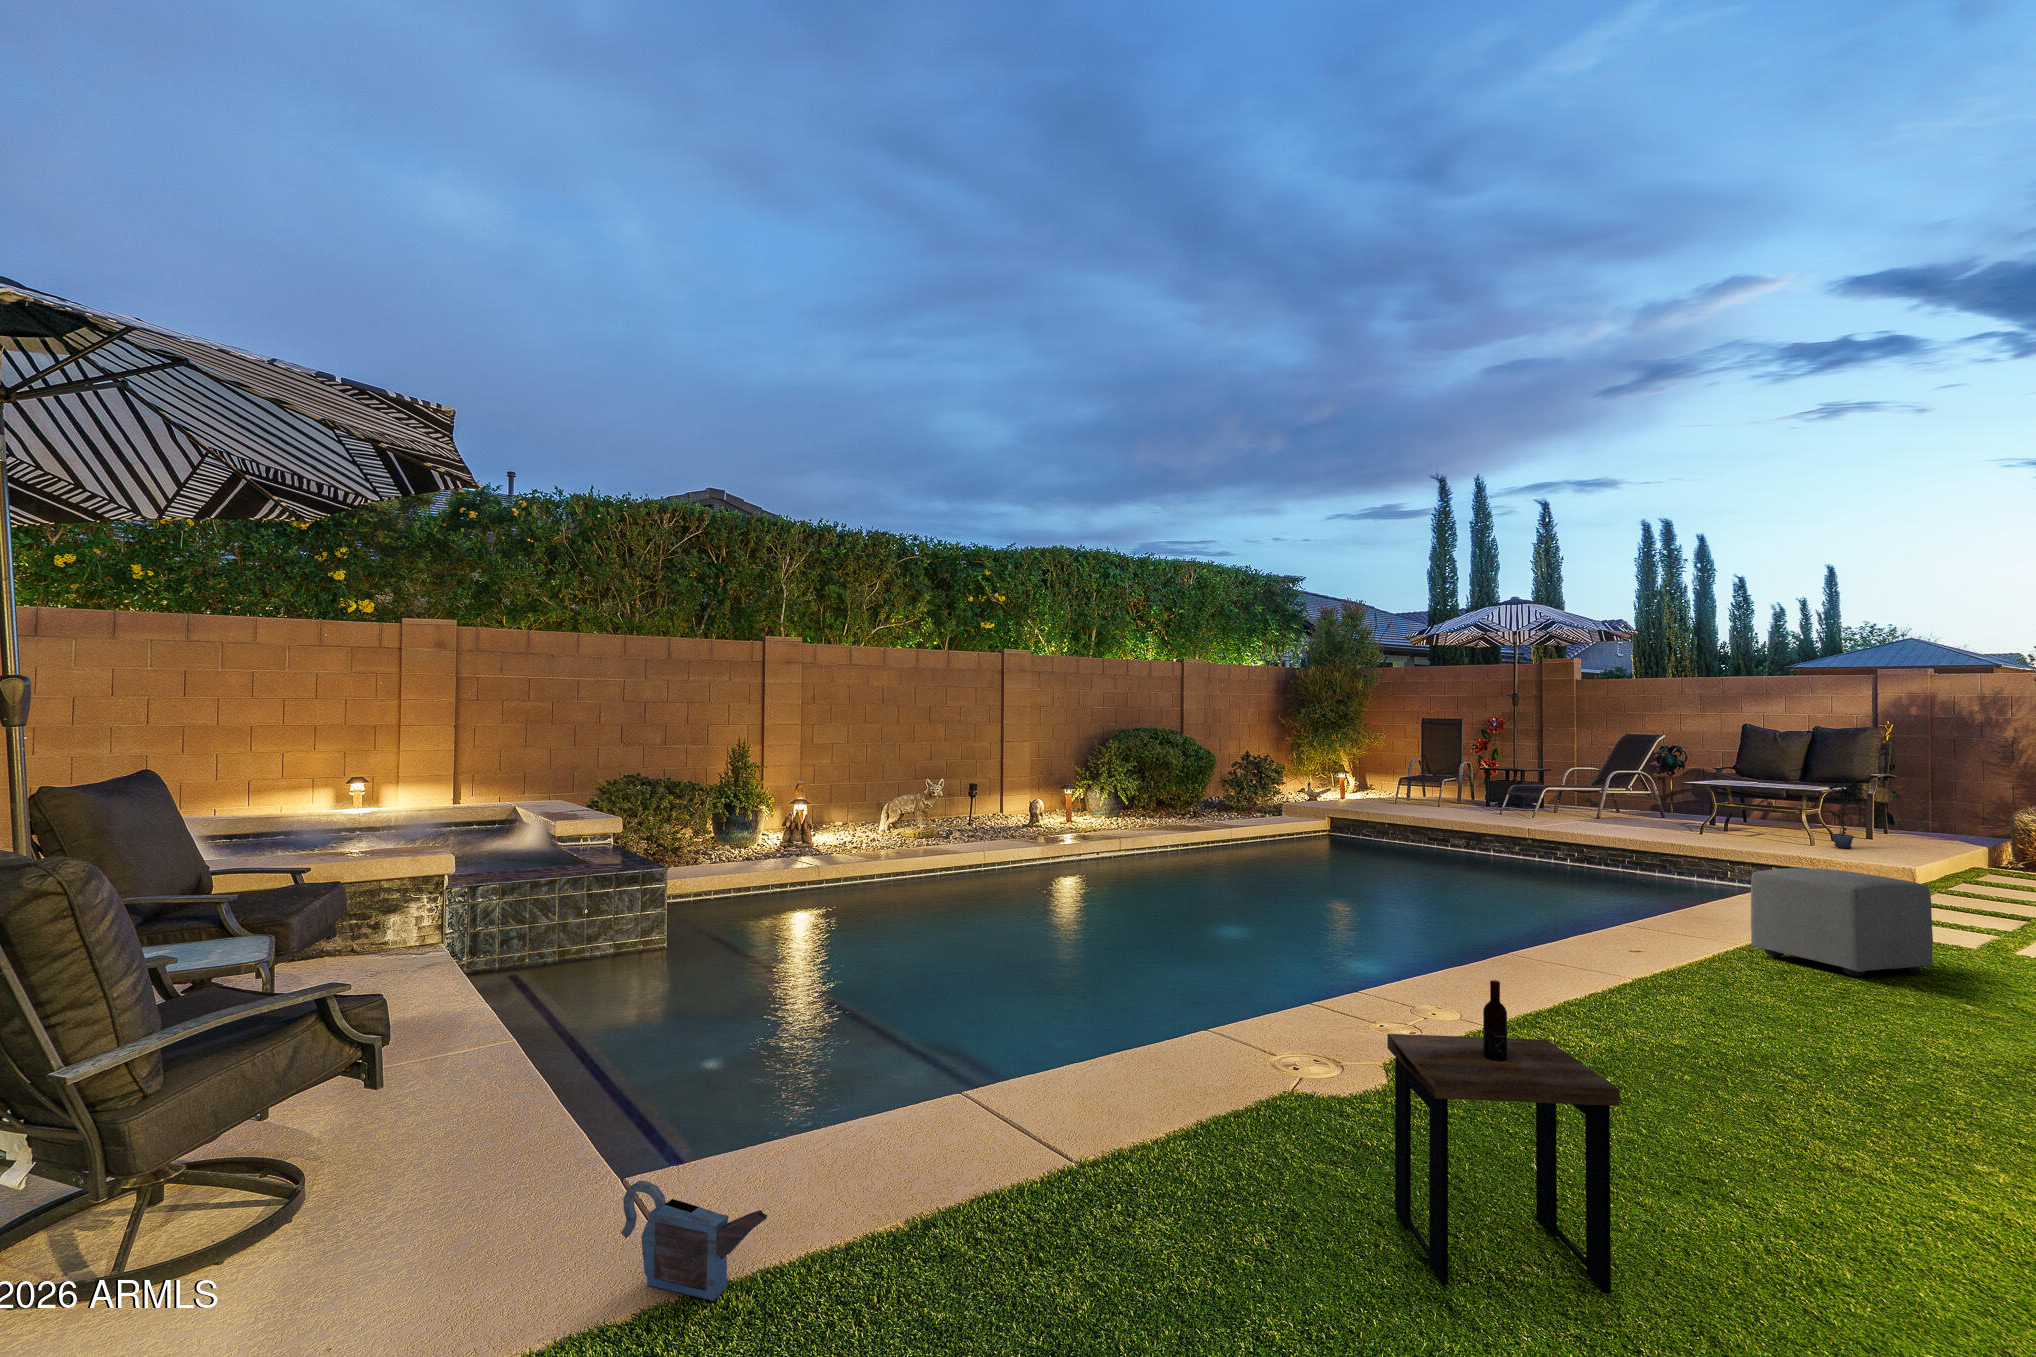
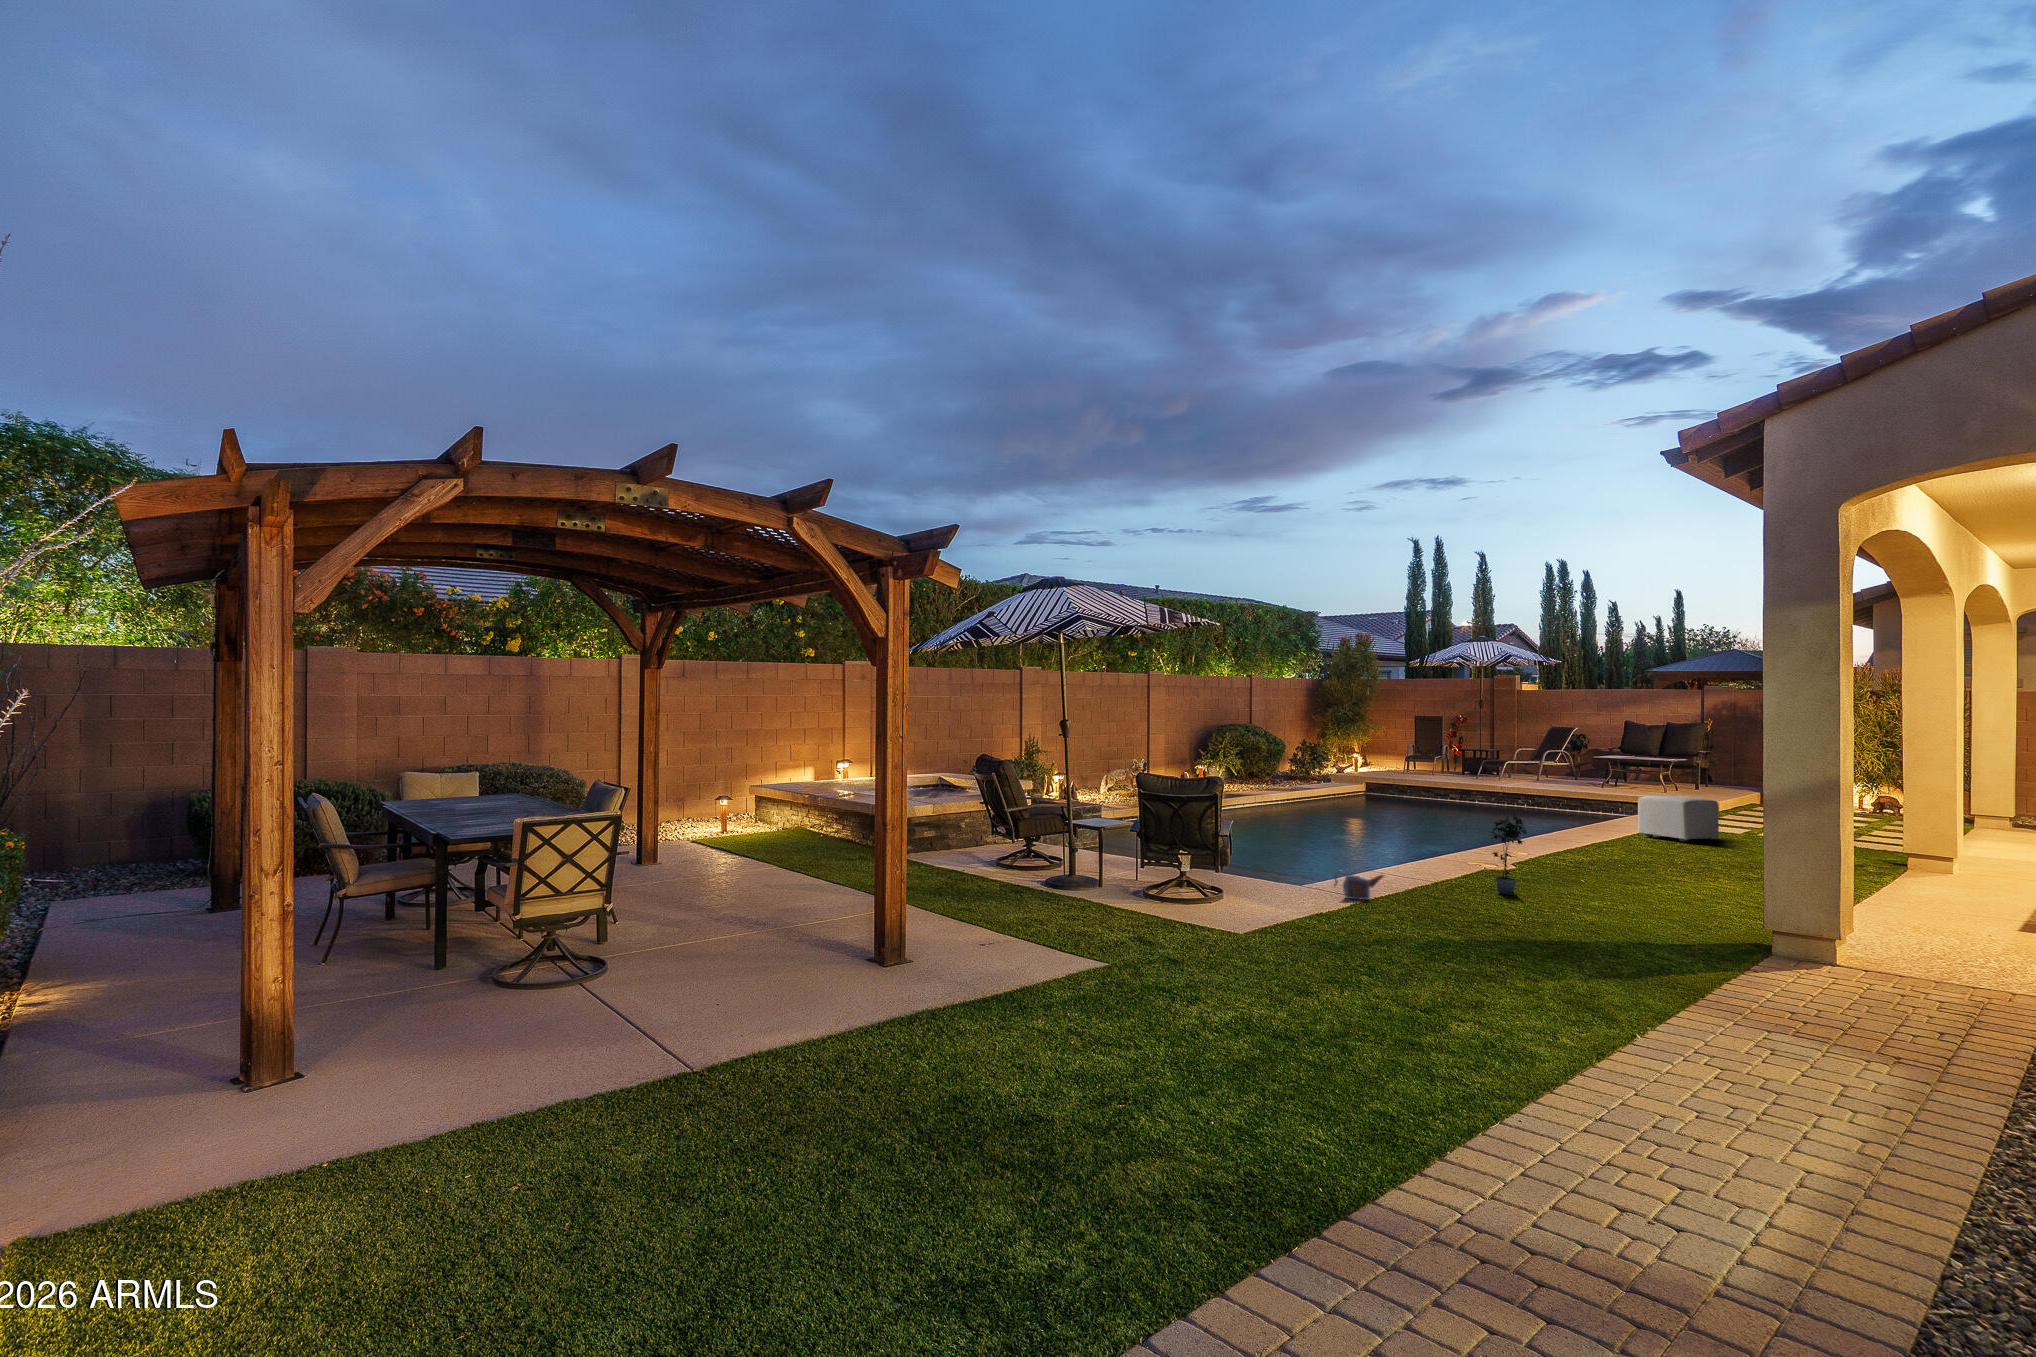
potted plant: present [1828,778,1867,849] -> present [1488,813,1527,895]
side table: present [1387,980,1619,1293] -> none [1538,812,1614,897]

